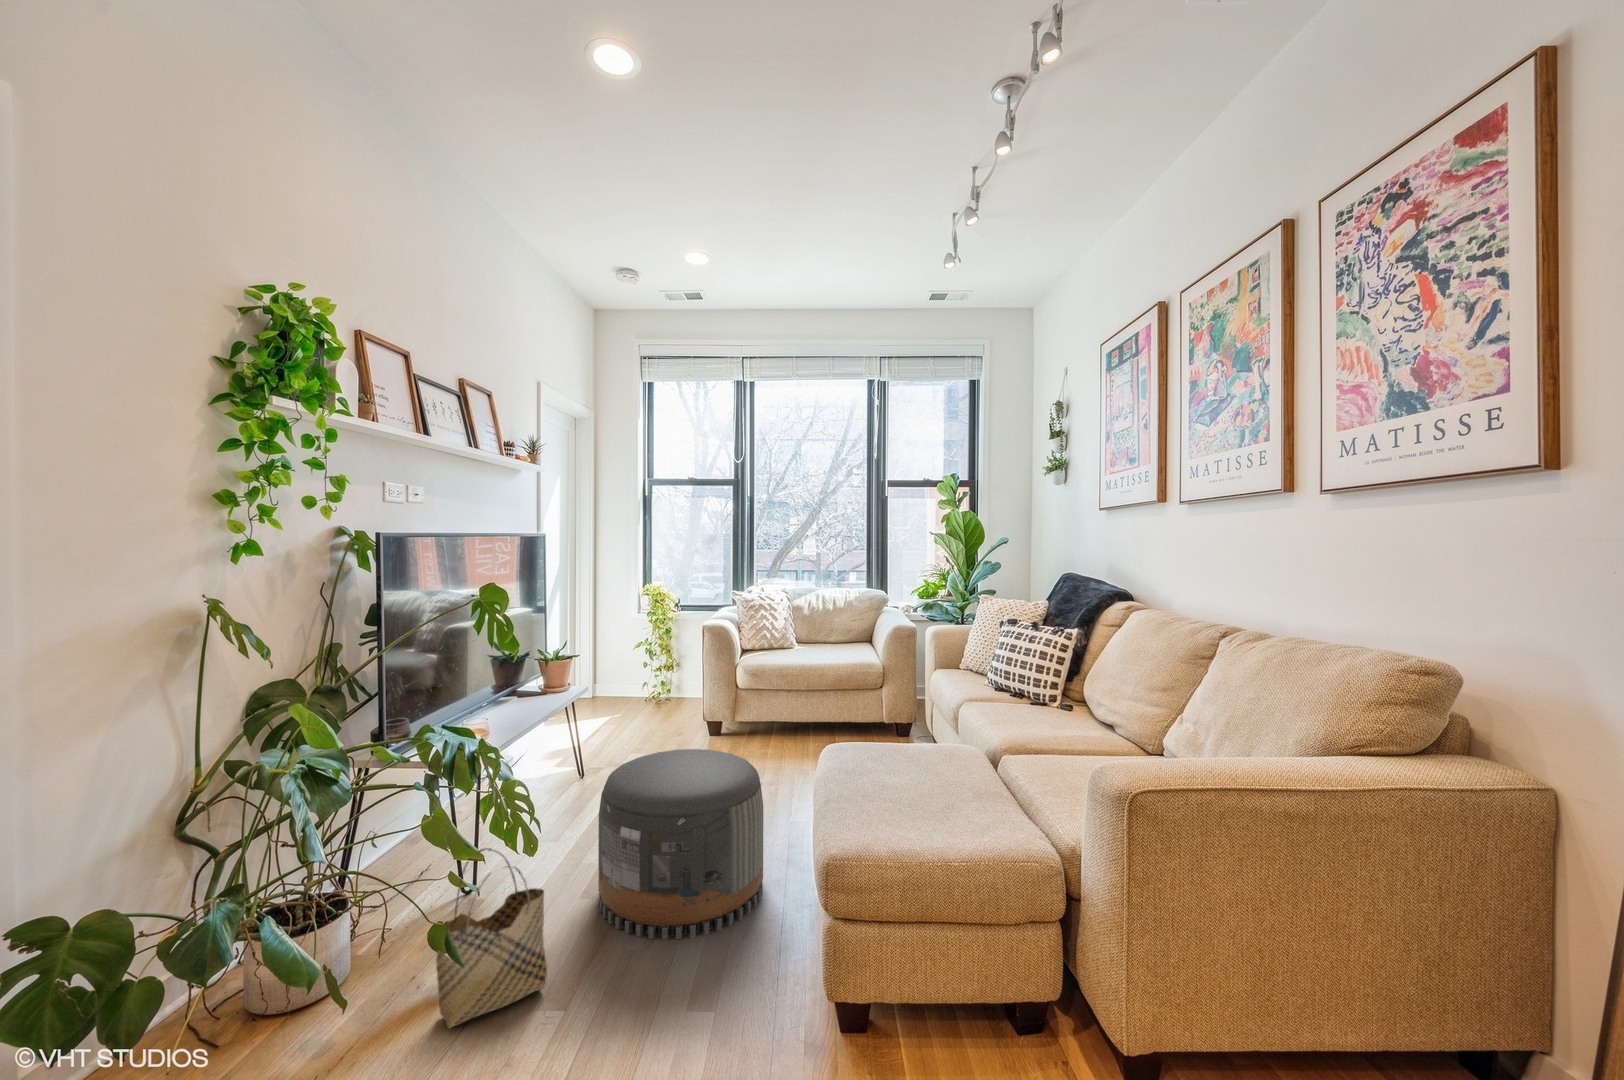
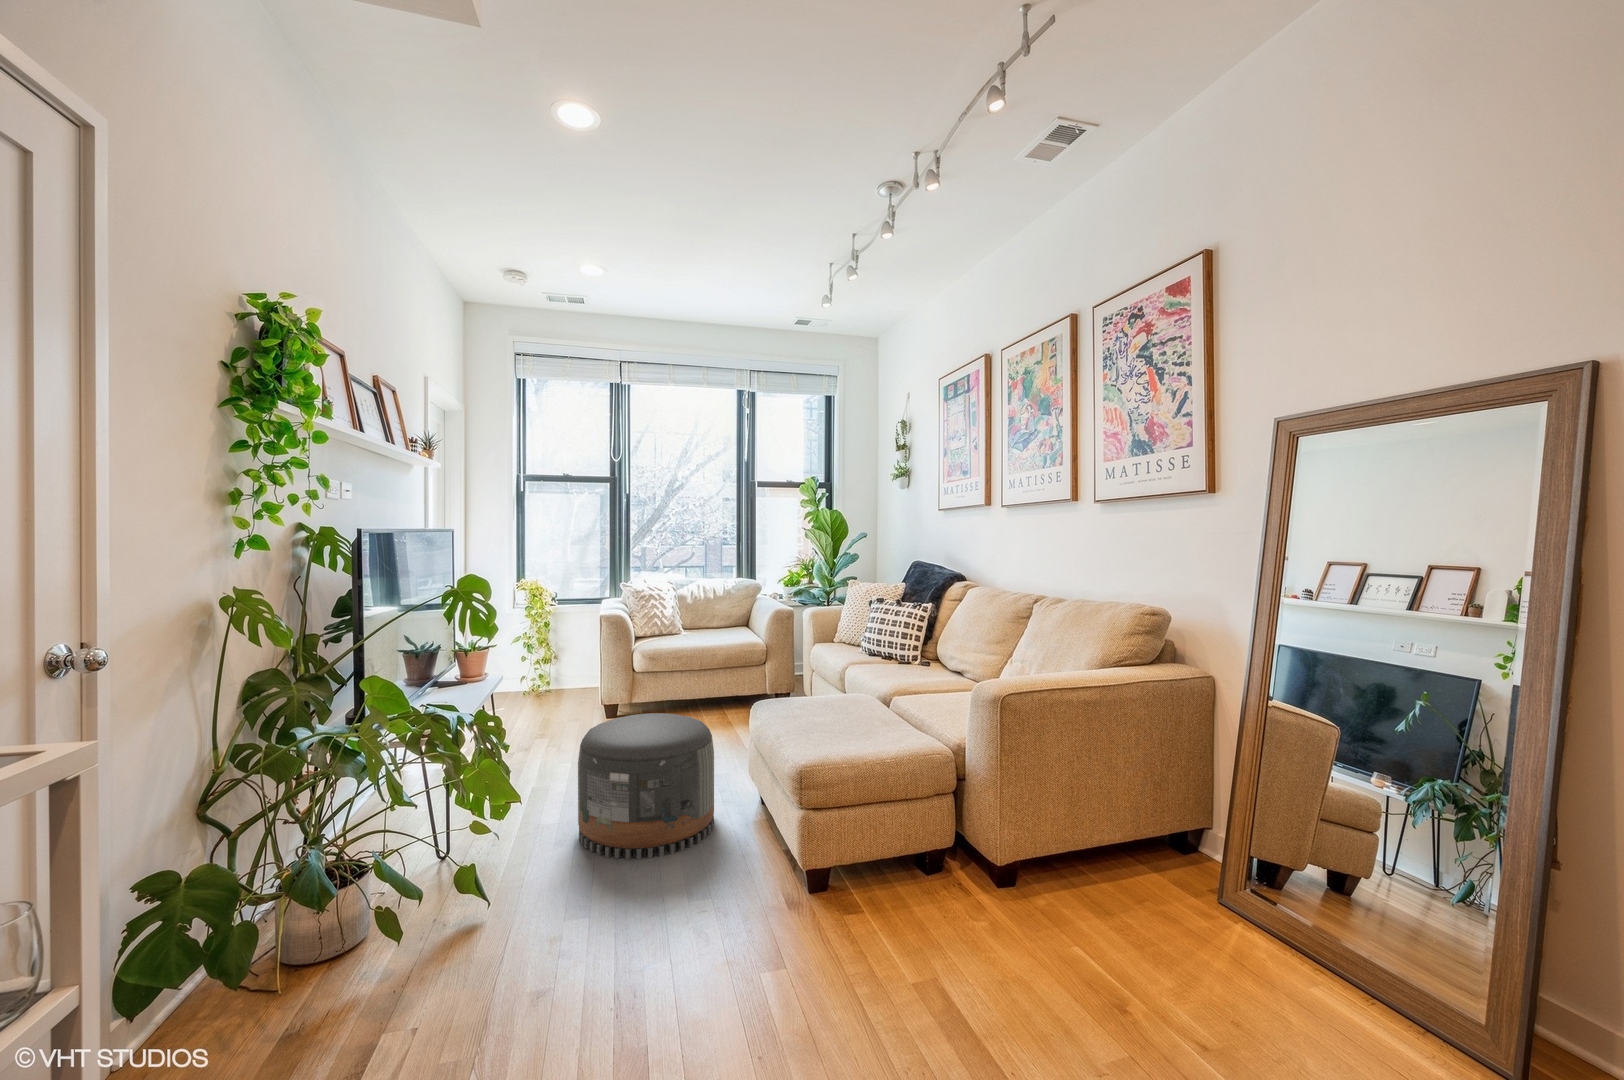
woven basket: present [436,848,547,1028] -> none [492,792,573,929]

